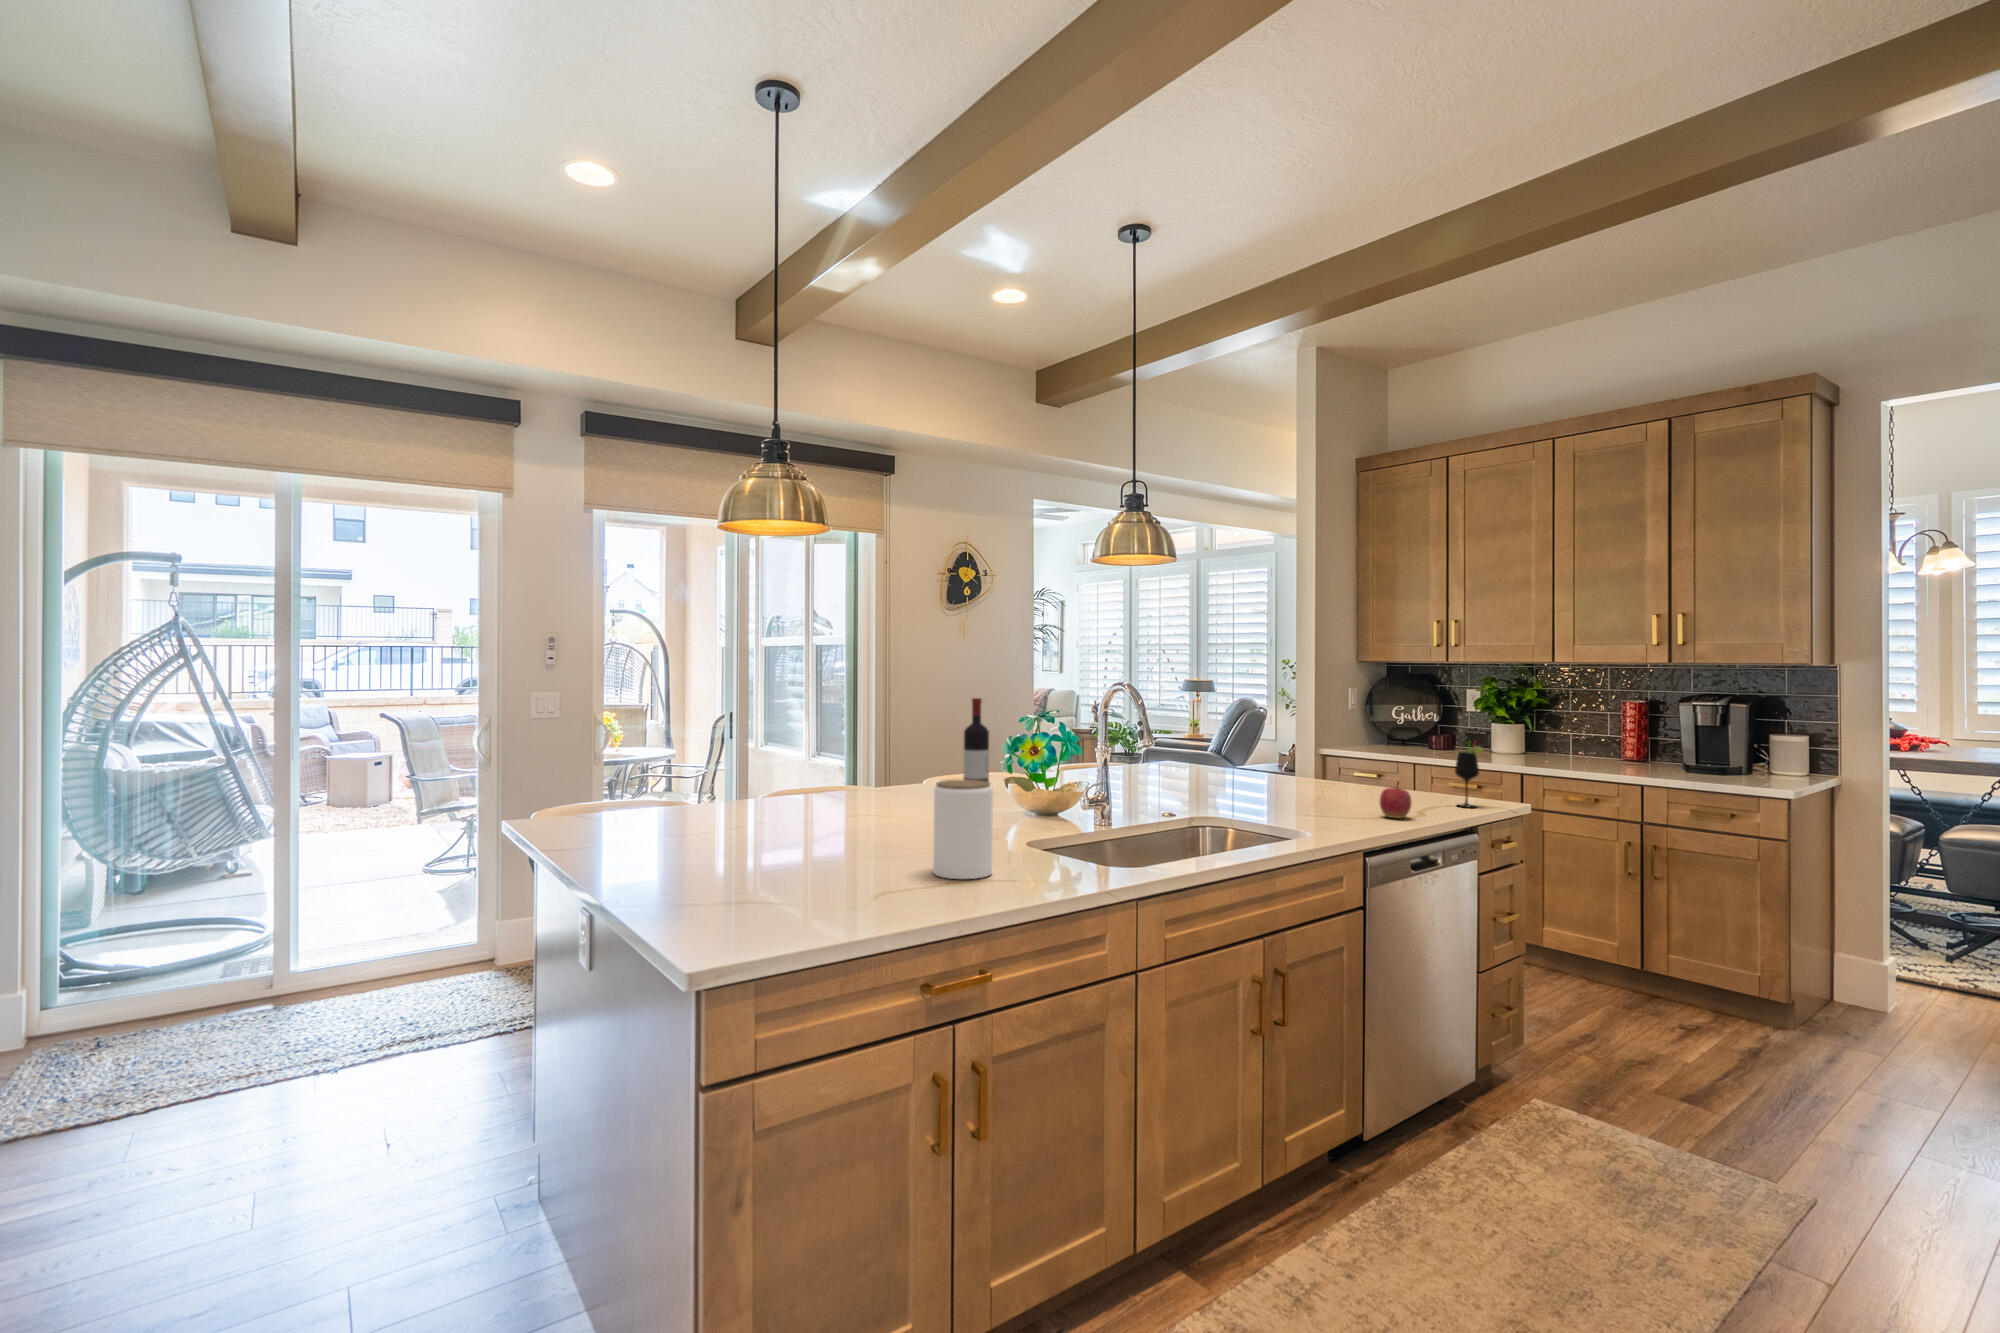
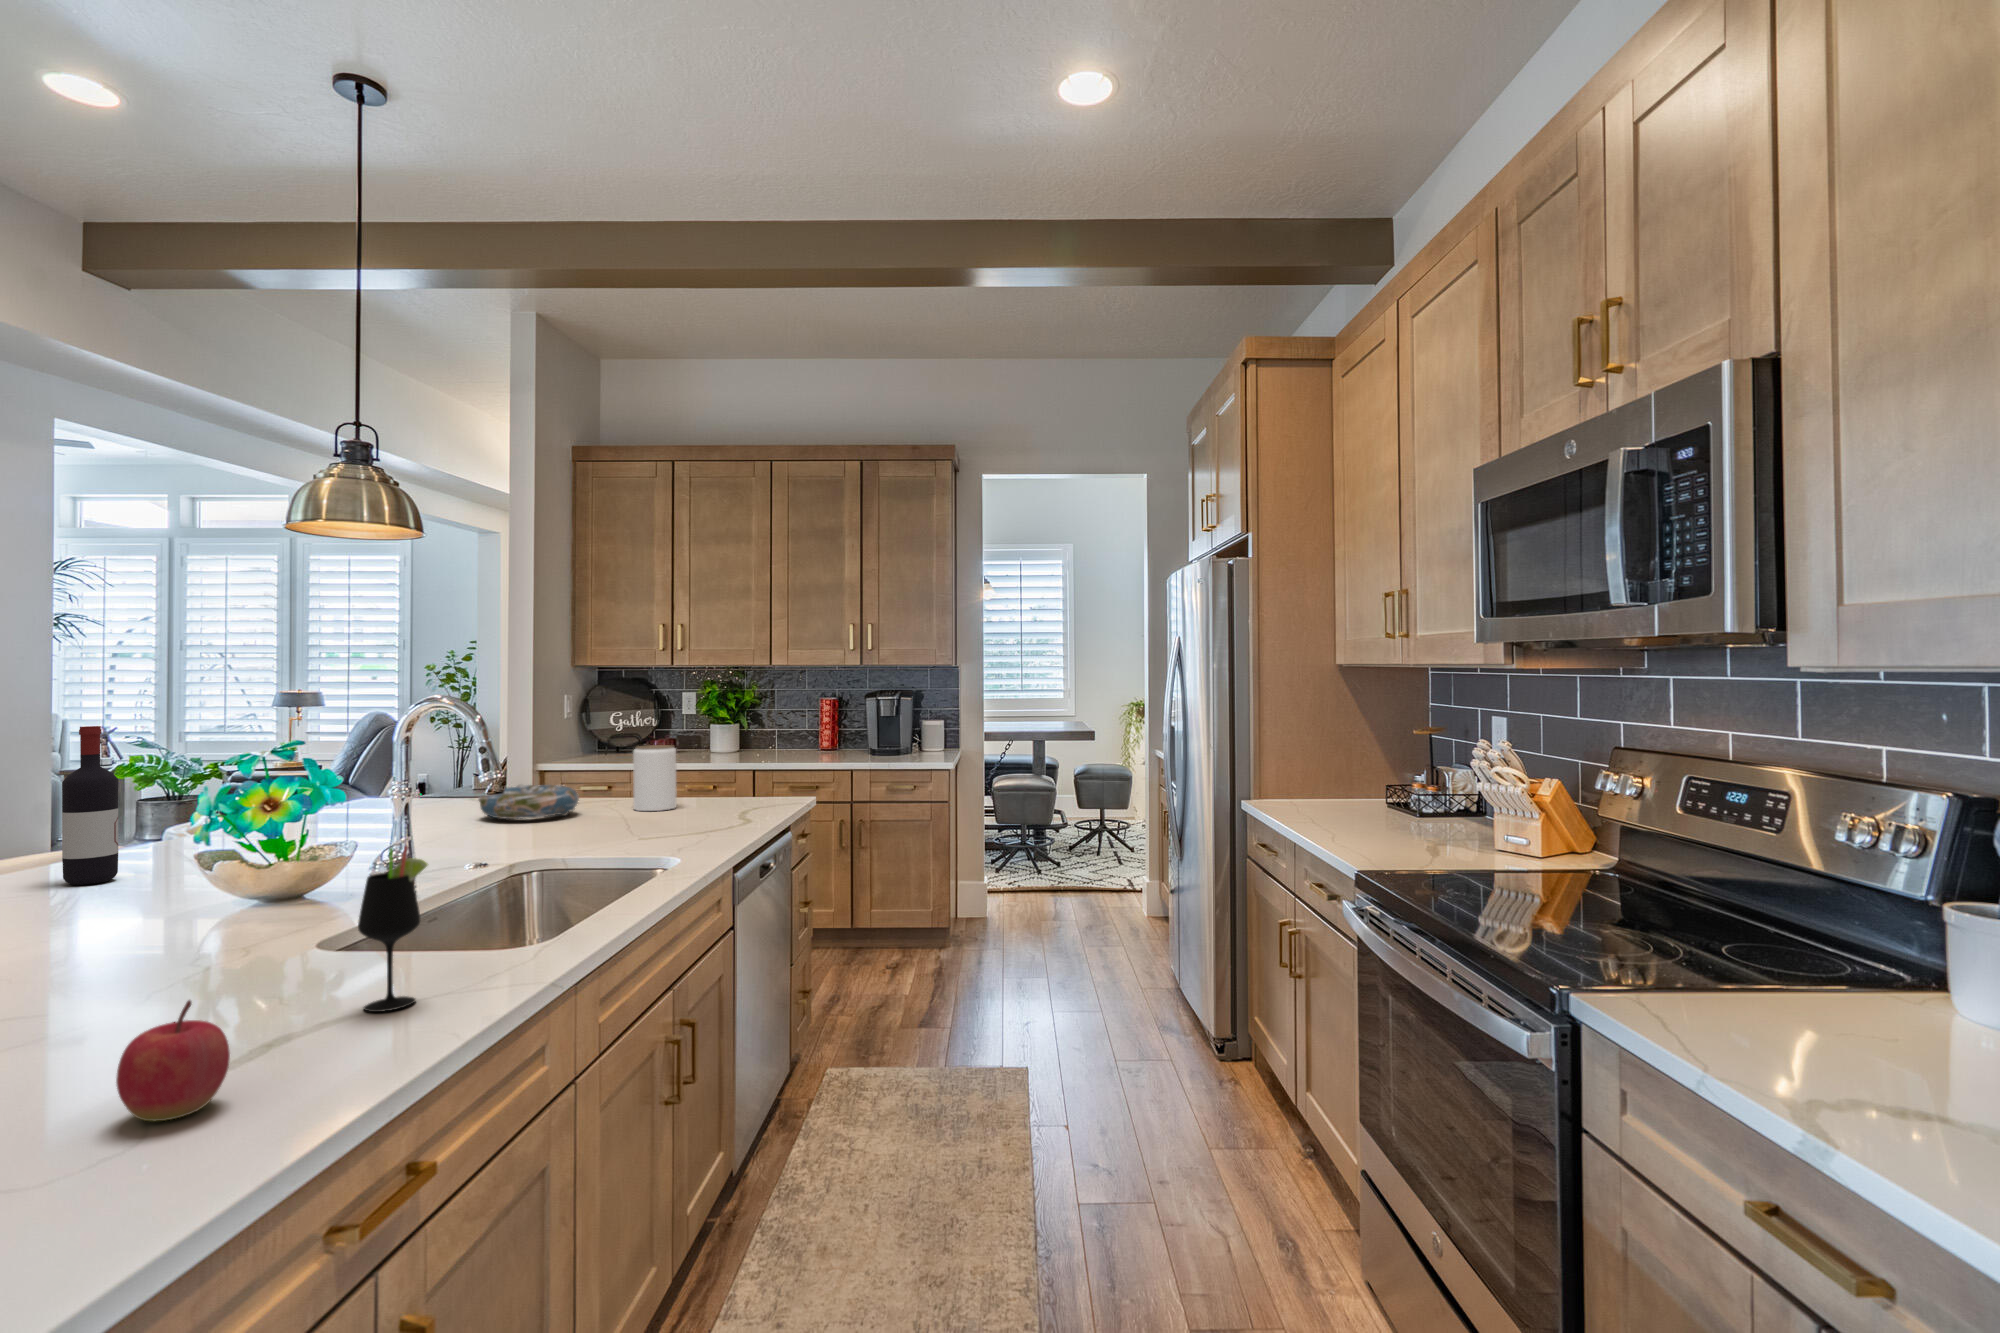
wine glass: present [1455,745,1483,807] -> present [358,846,428,1012]
decorative bowl: none [1213,761,1292,792] -> present [478,784,579,819]
jar: present [933,780,993,879] -> present [633,745,676,811]
apple: present [1380,783,1411,818] -> present [116,1000,230,1121]

